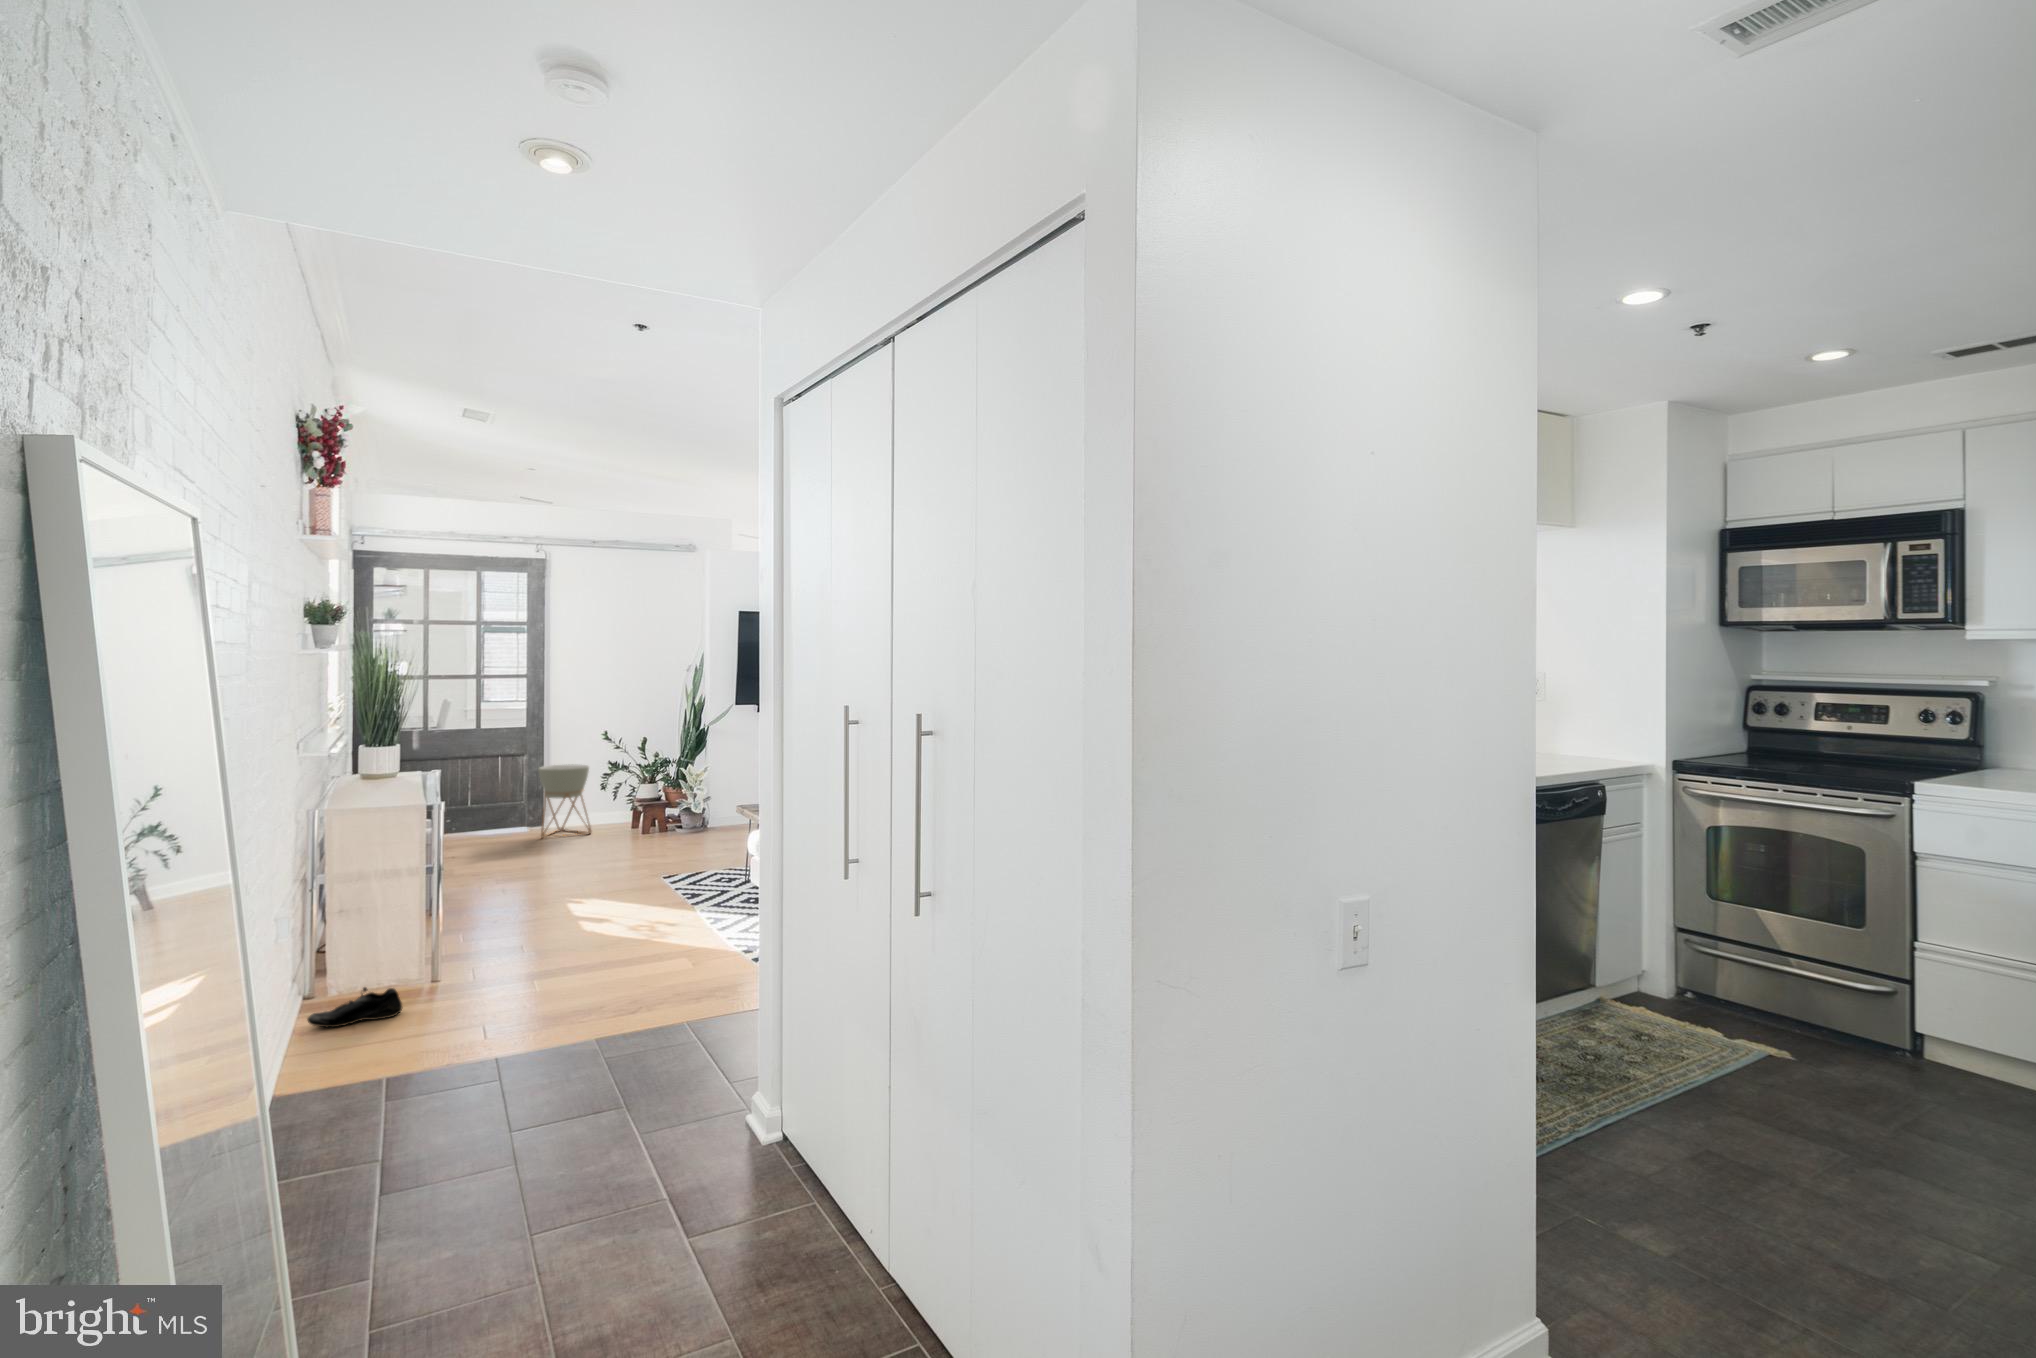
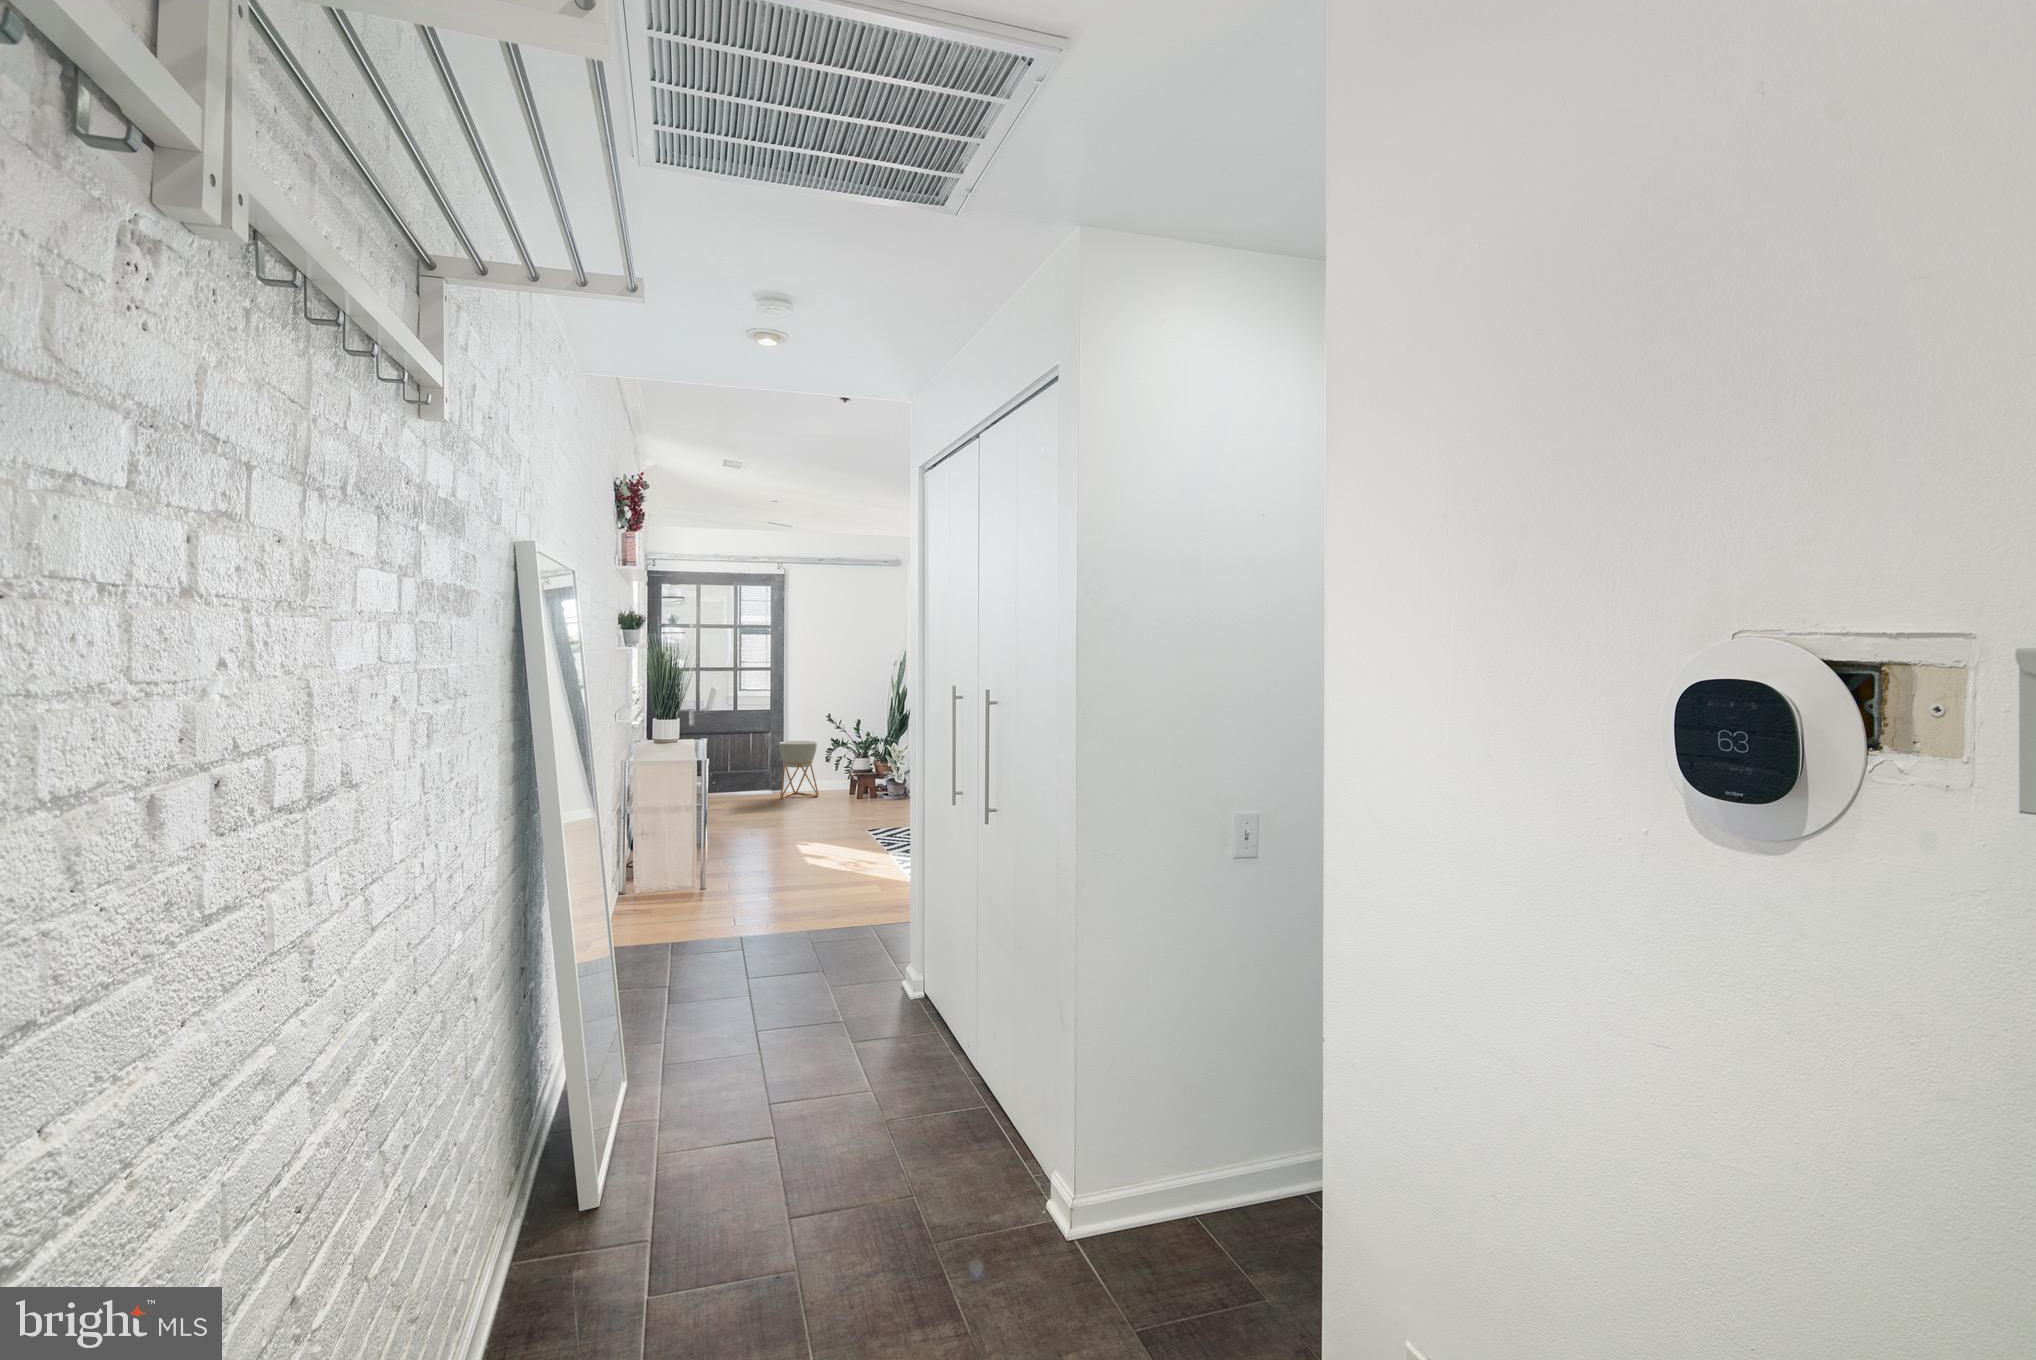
shoe: present [307,987,402,1027] -> none [619,891,681,918]

